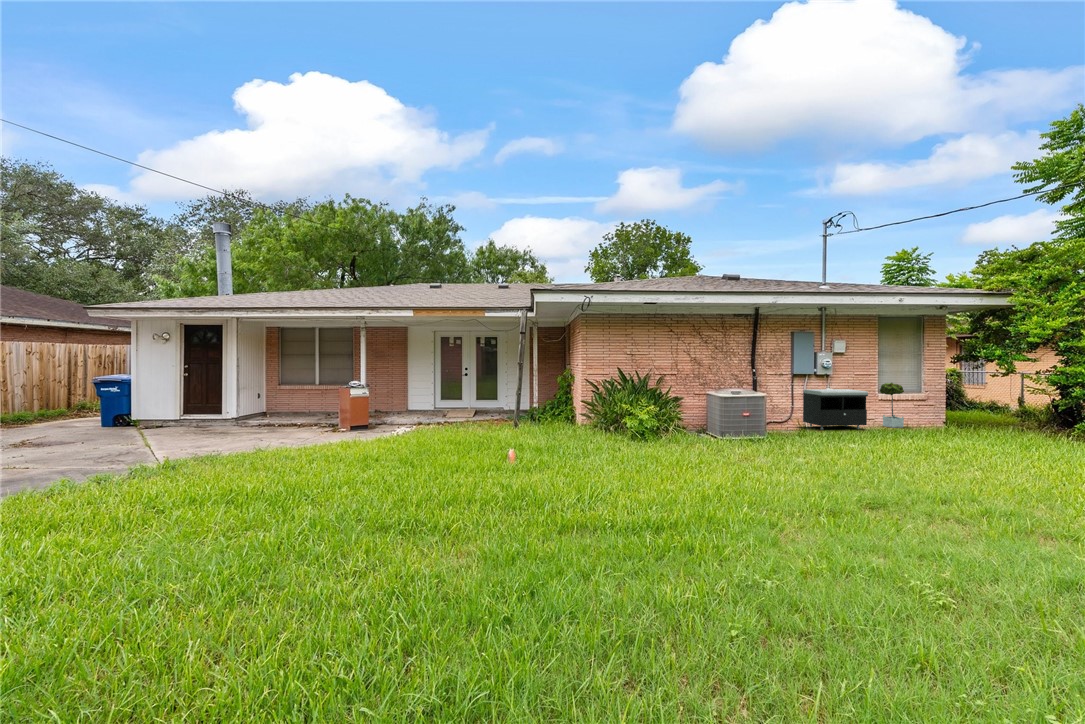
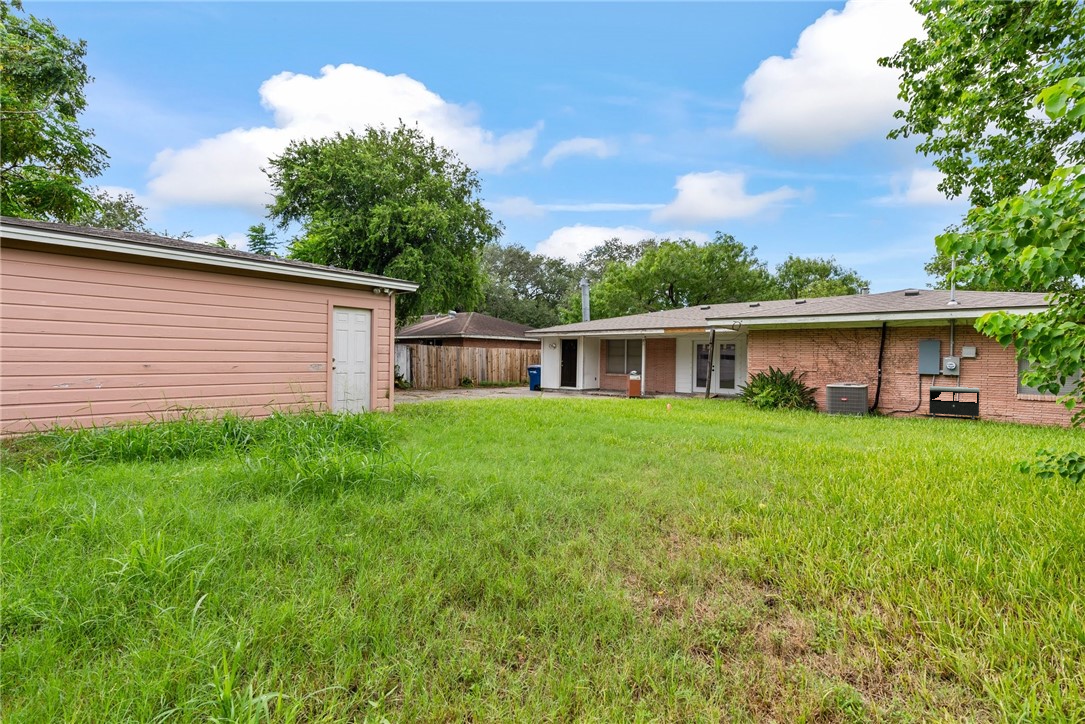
potted tree: present [880,383,904,428] -> none [1011,383,1033,422]

